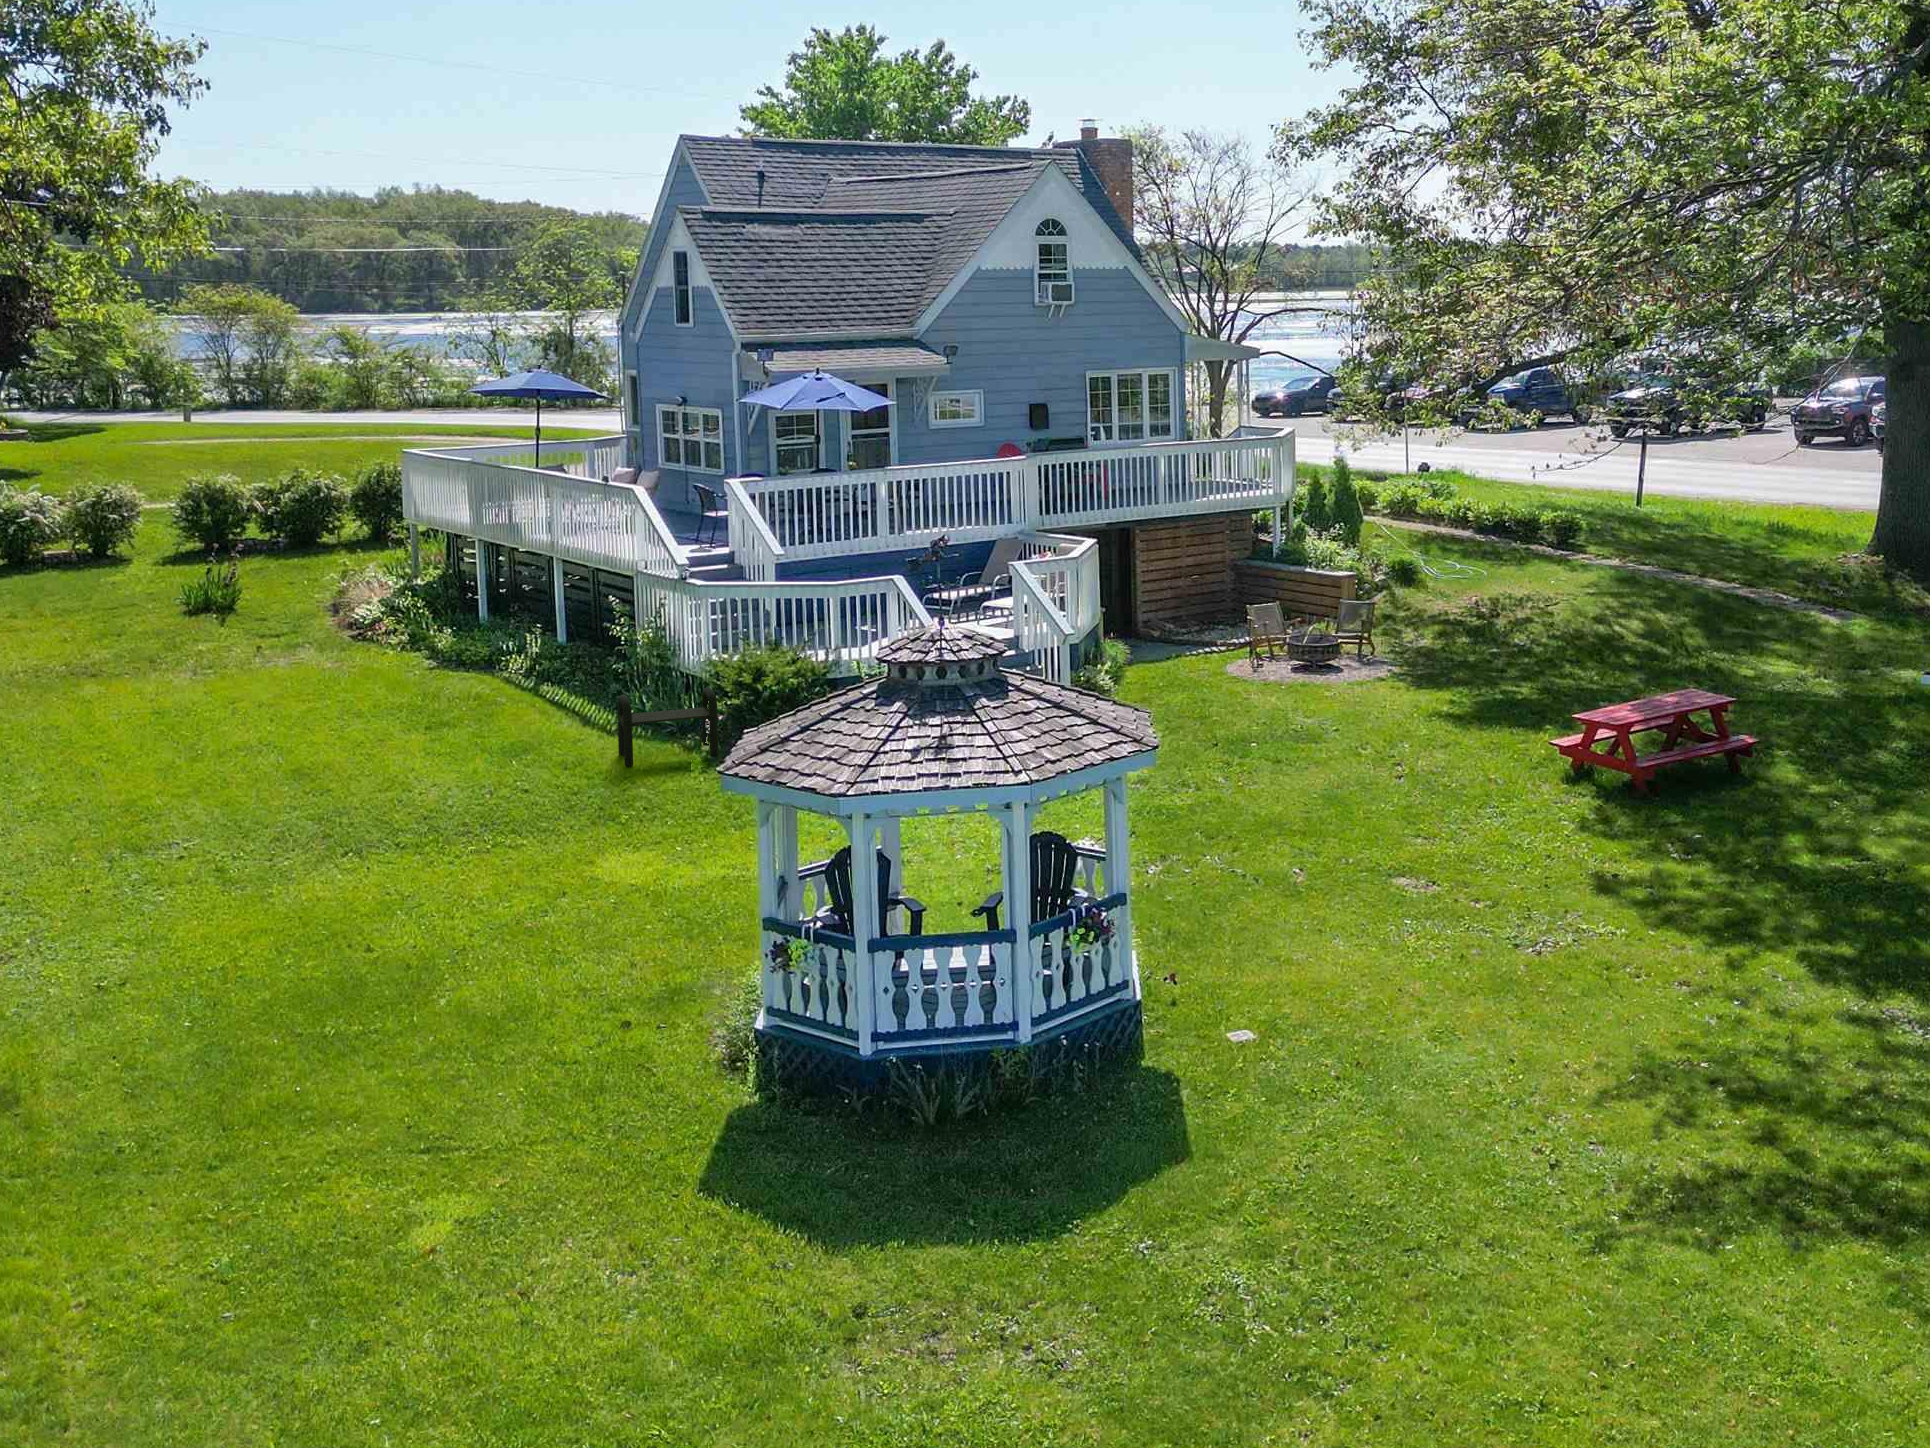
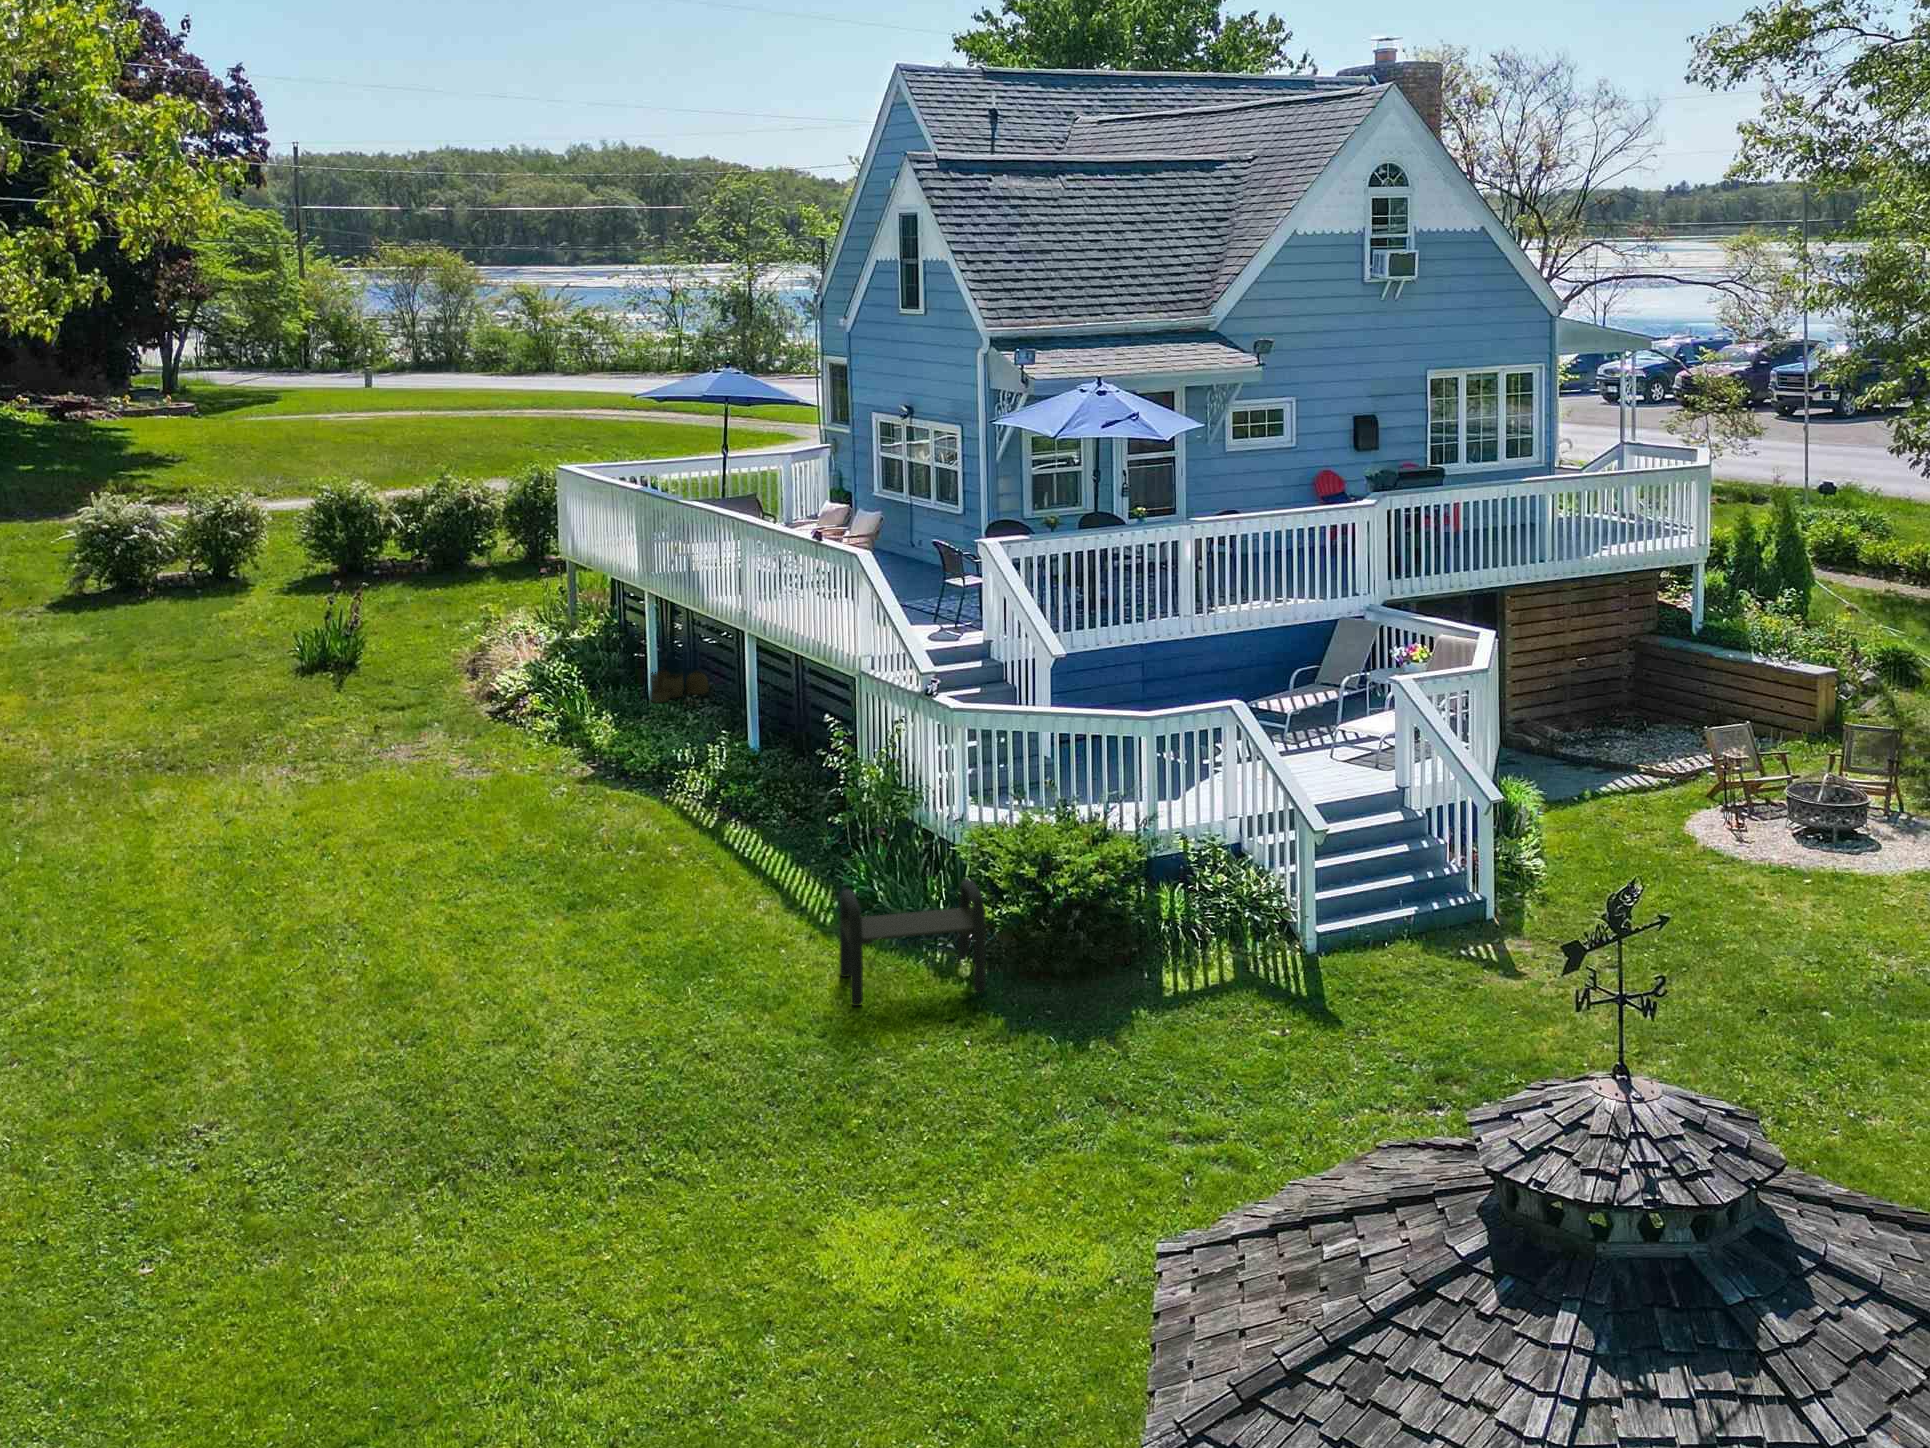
woven basket: none [482,601,530,625] -> present [650,668,708,703]

